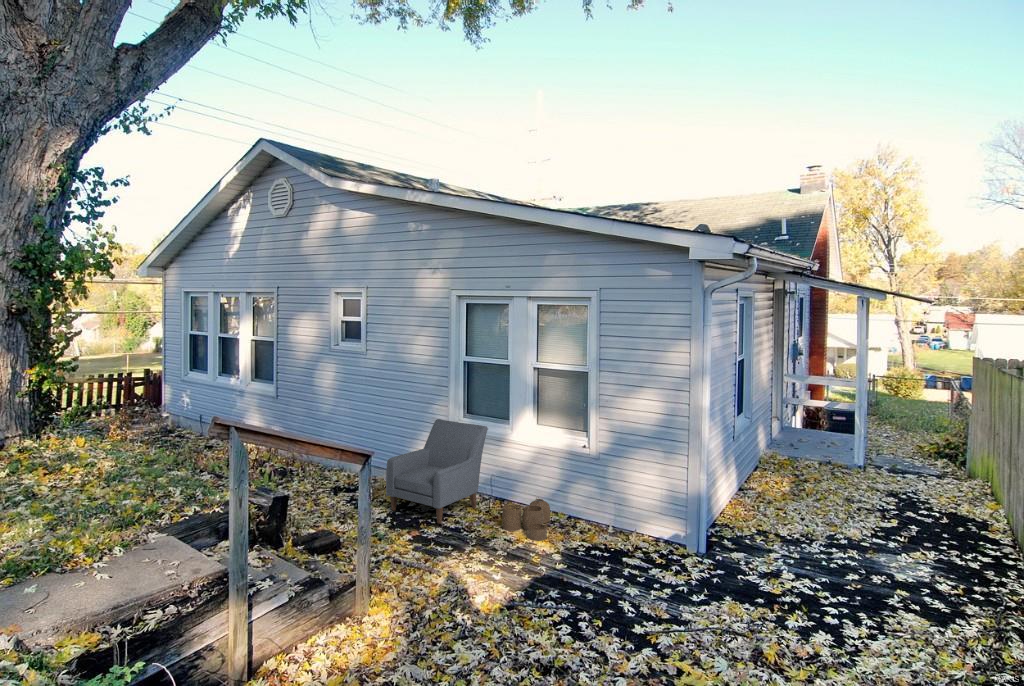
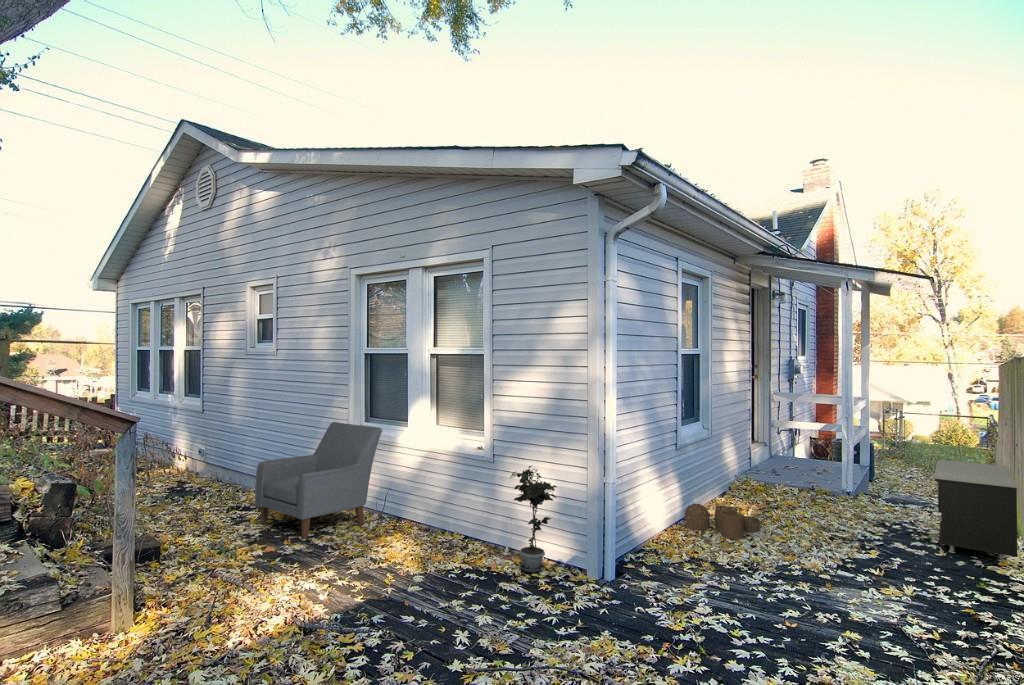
storage bench: none [938,444,1007,527] -> present [934,460,1017,562]
potted plant: none [620,467,667,549] -> present [510,466,557,573]
woven basket: present [502,499,550,541] -> present [684,503,760,539]

